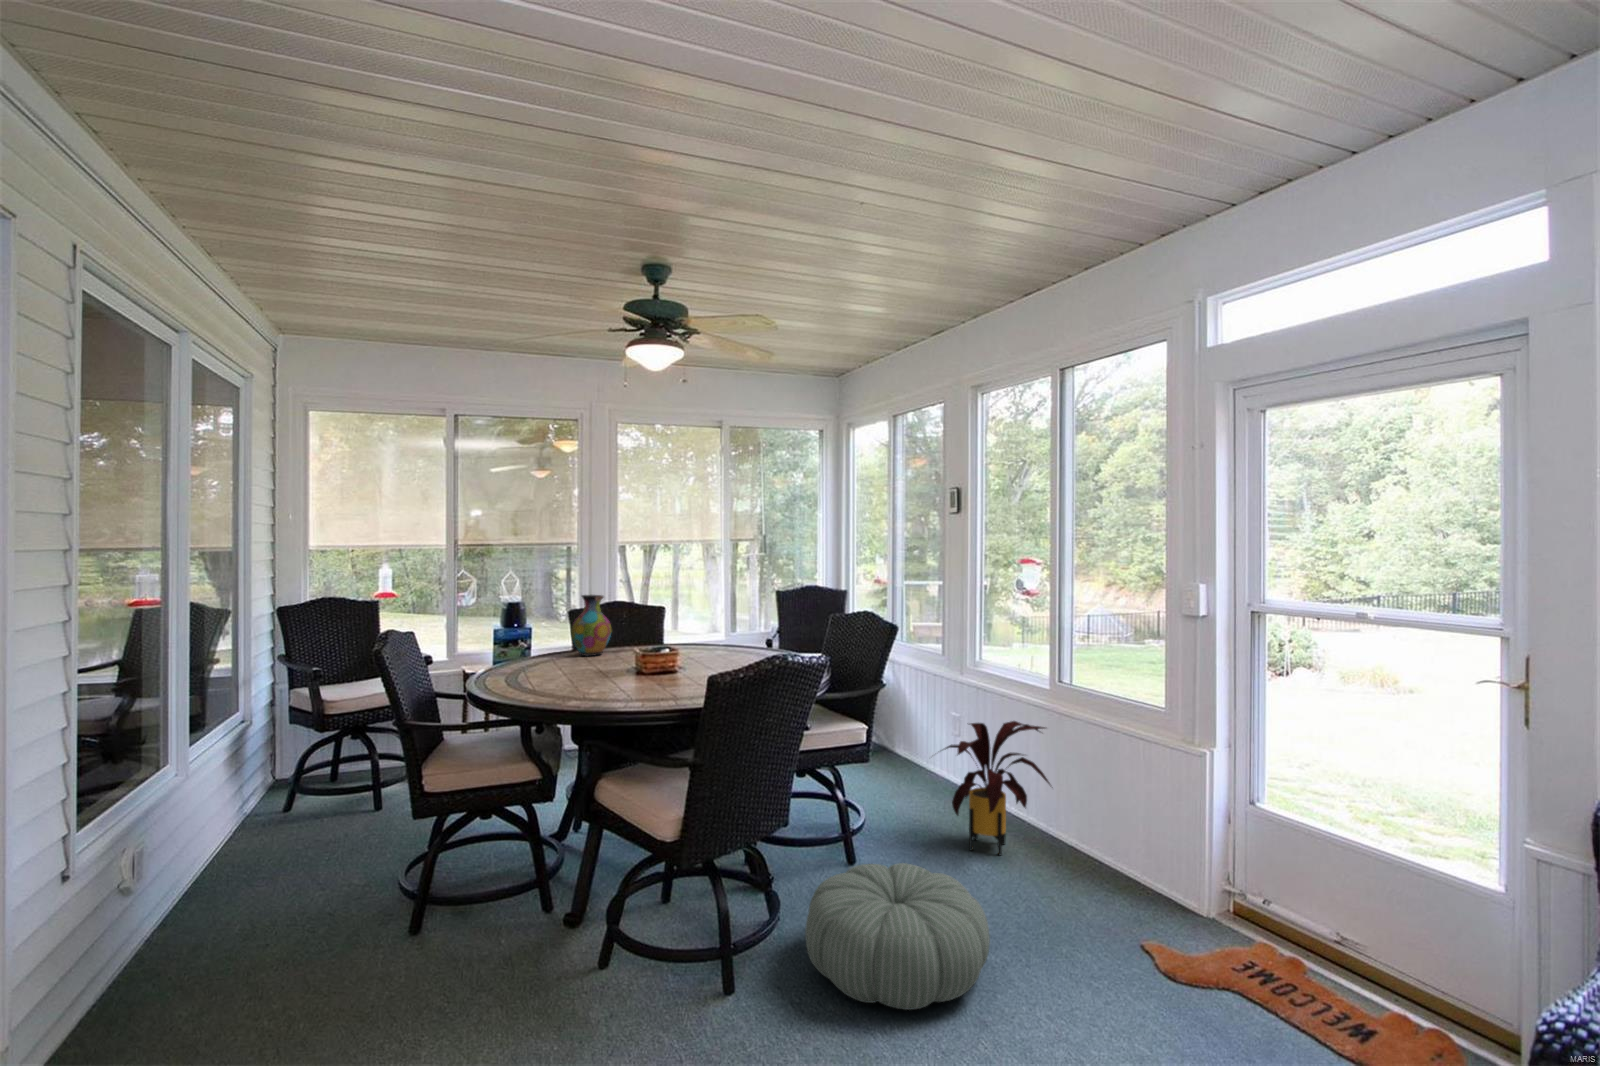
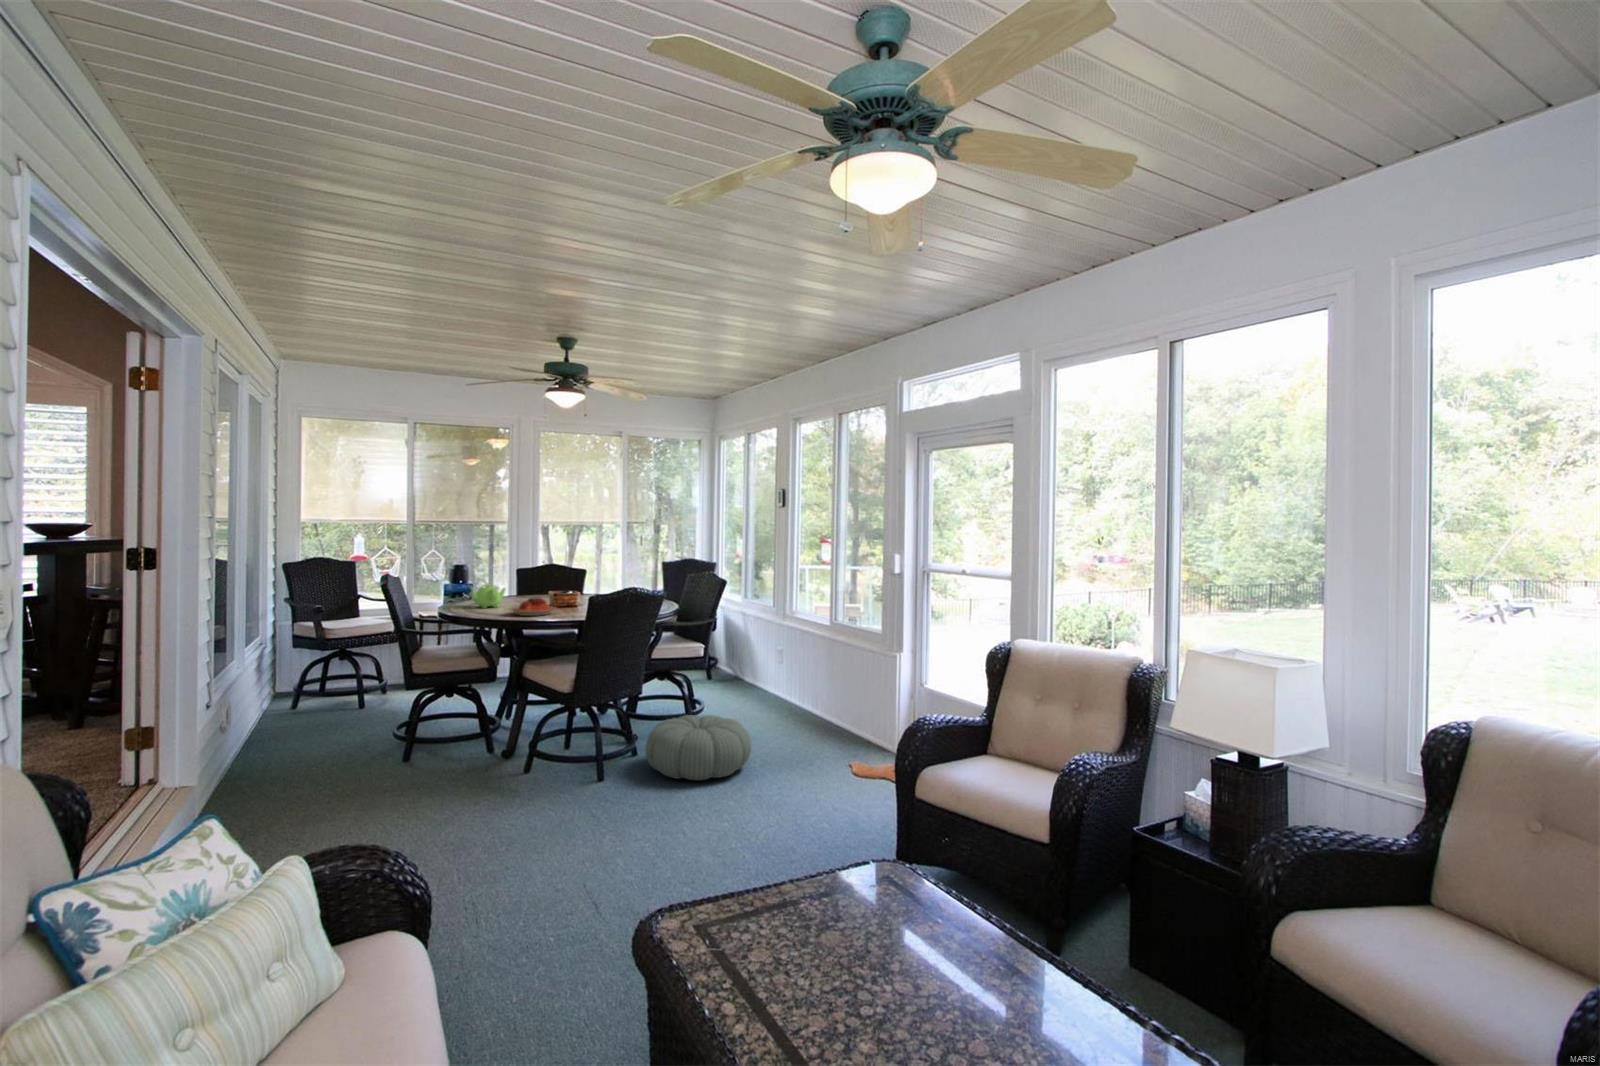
vase: present [571,595,612,656] -> none [506,558,535,599]
teapot: none [512,640,570,678] -> present [470,584,506,608]
plate: none [572,662,648,696] -> present [509,598,556,616]
house plant: present [945,721,1050,855] -> none [746,642,822,726]

